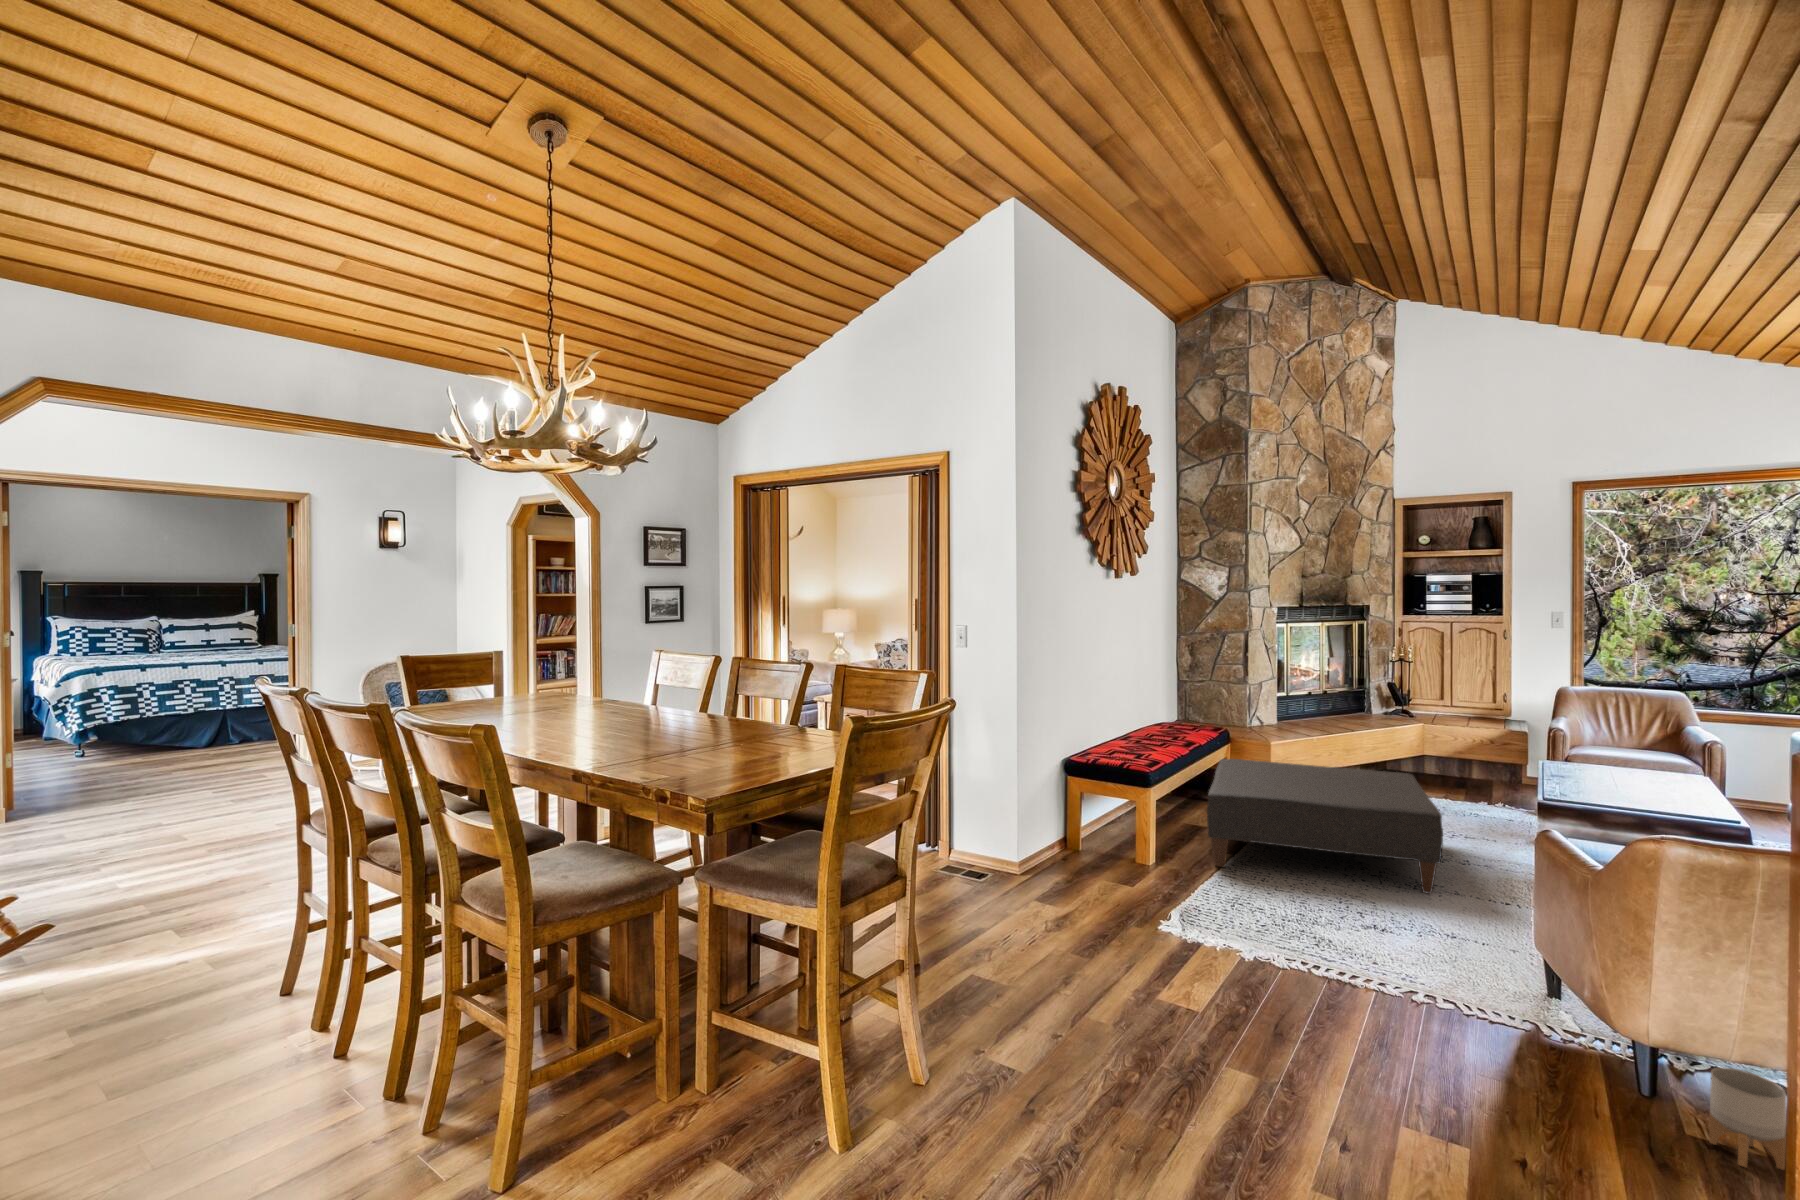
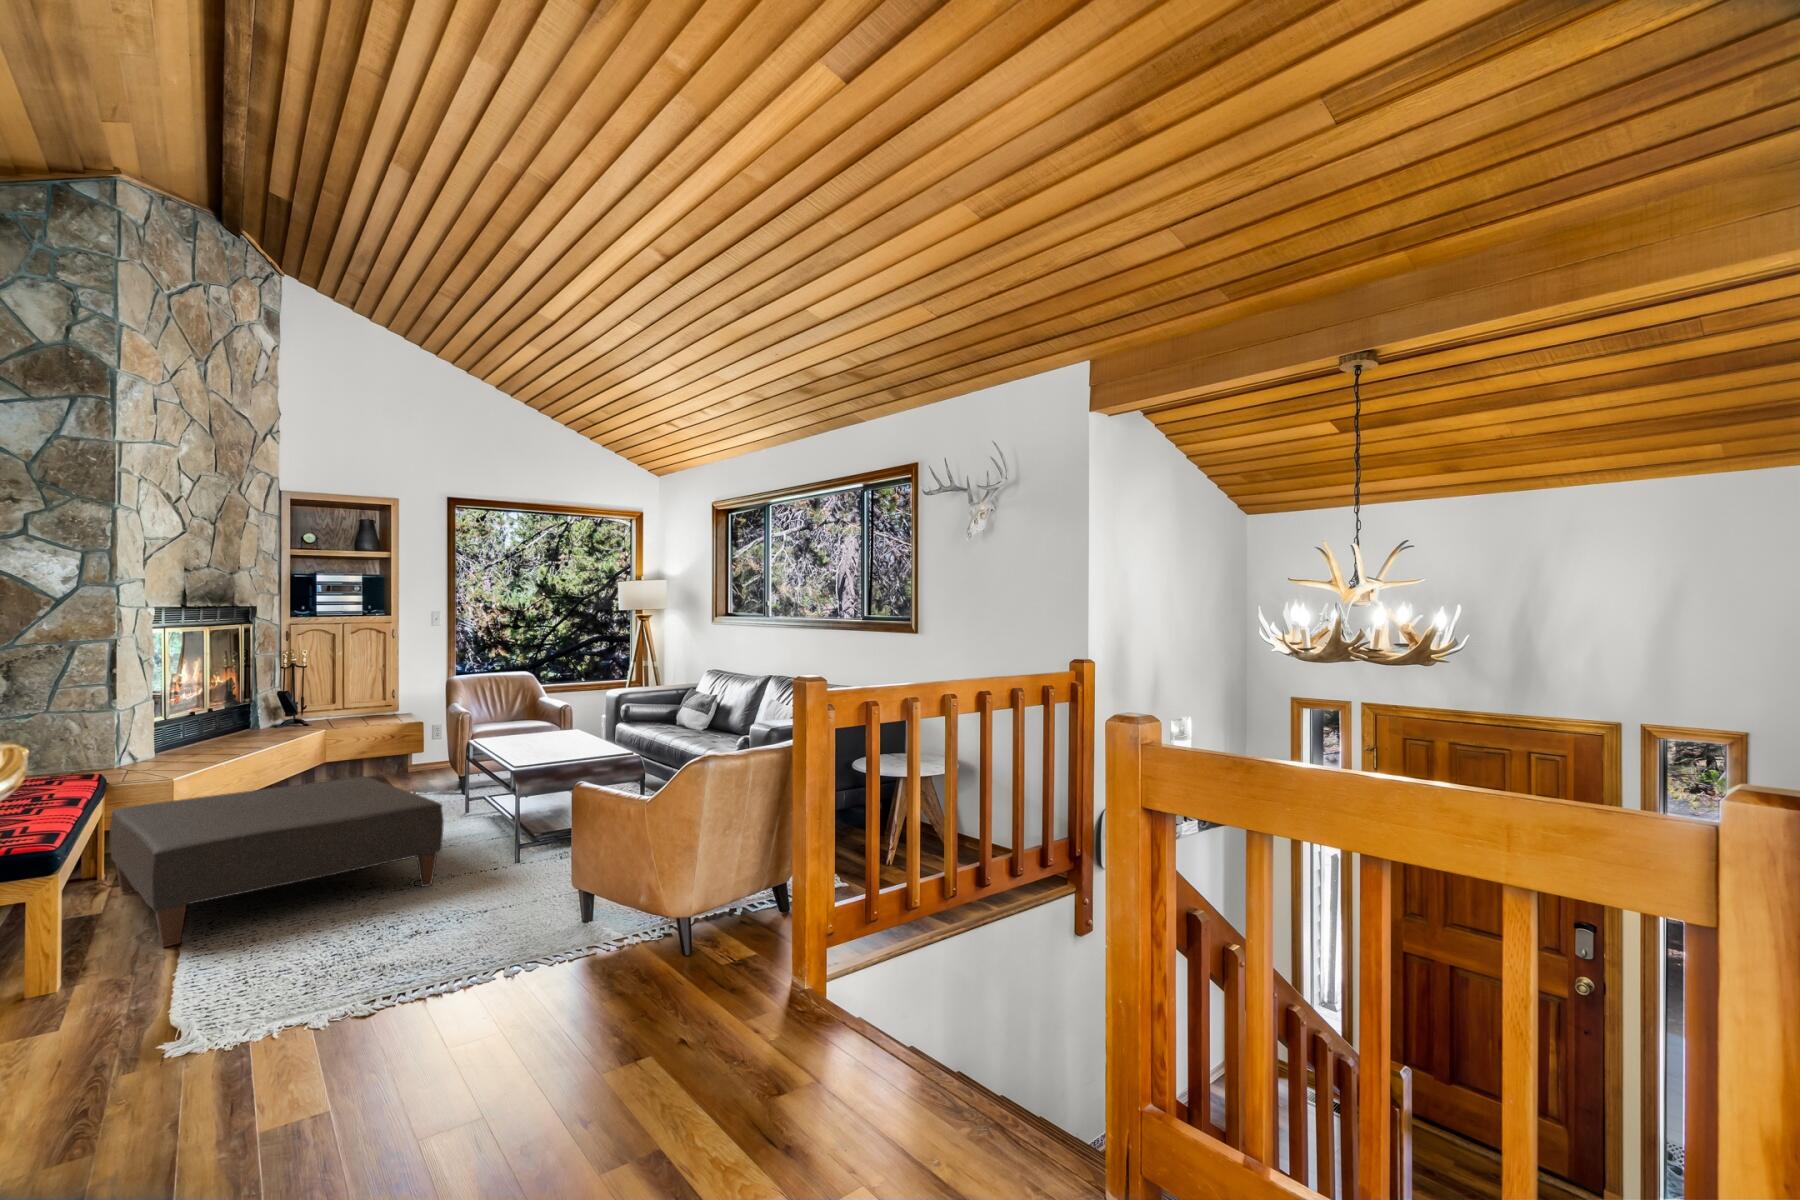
planter: present [1709,1067,1786,1170] -> none [742,907,780,971]

